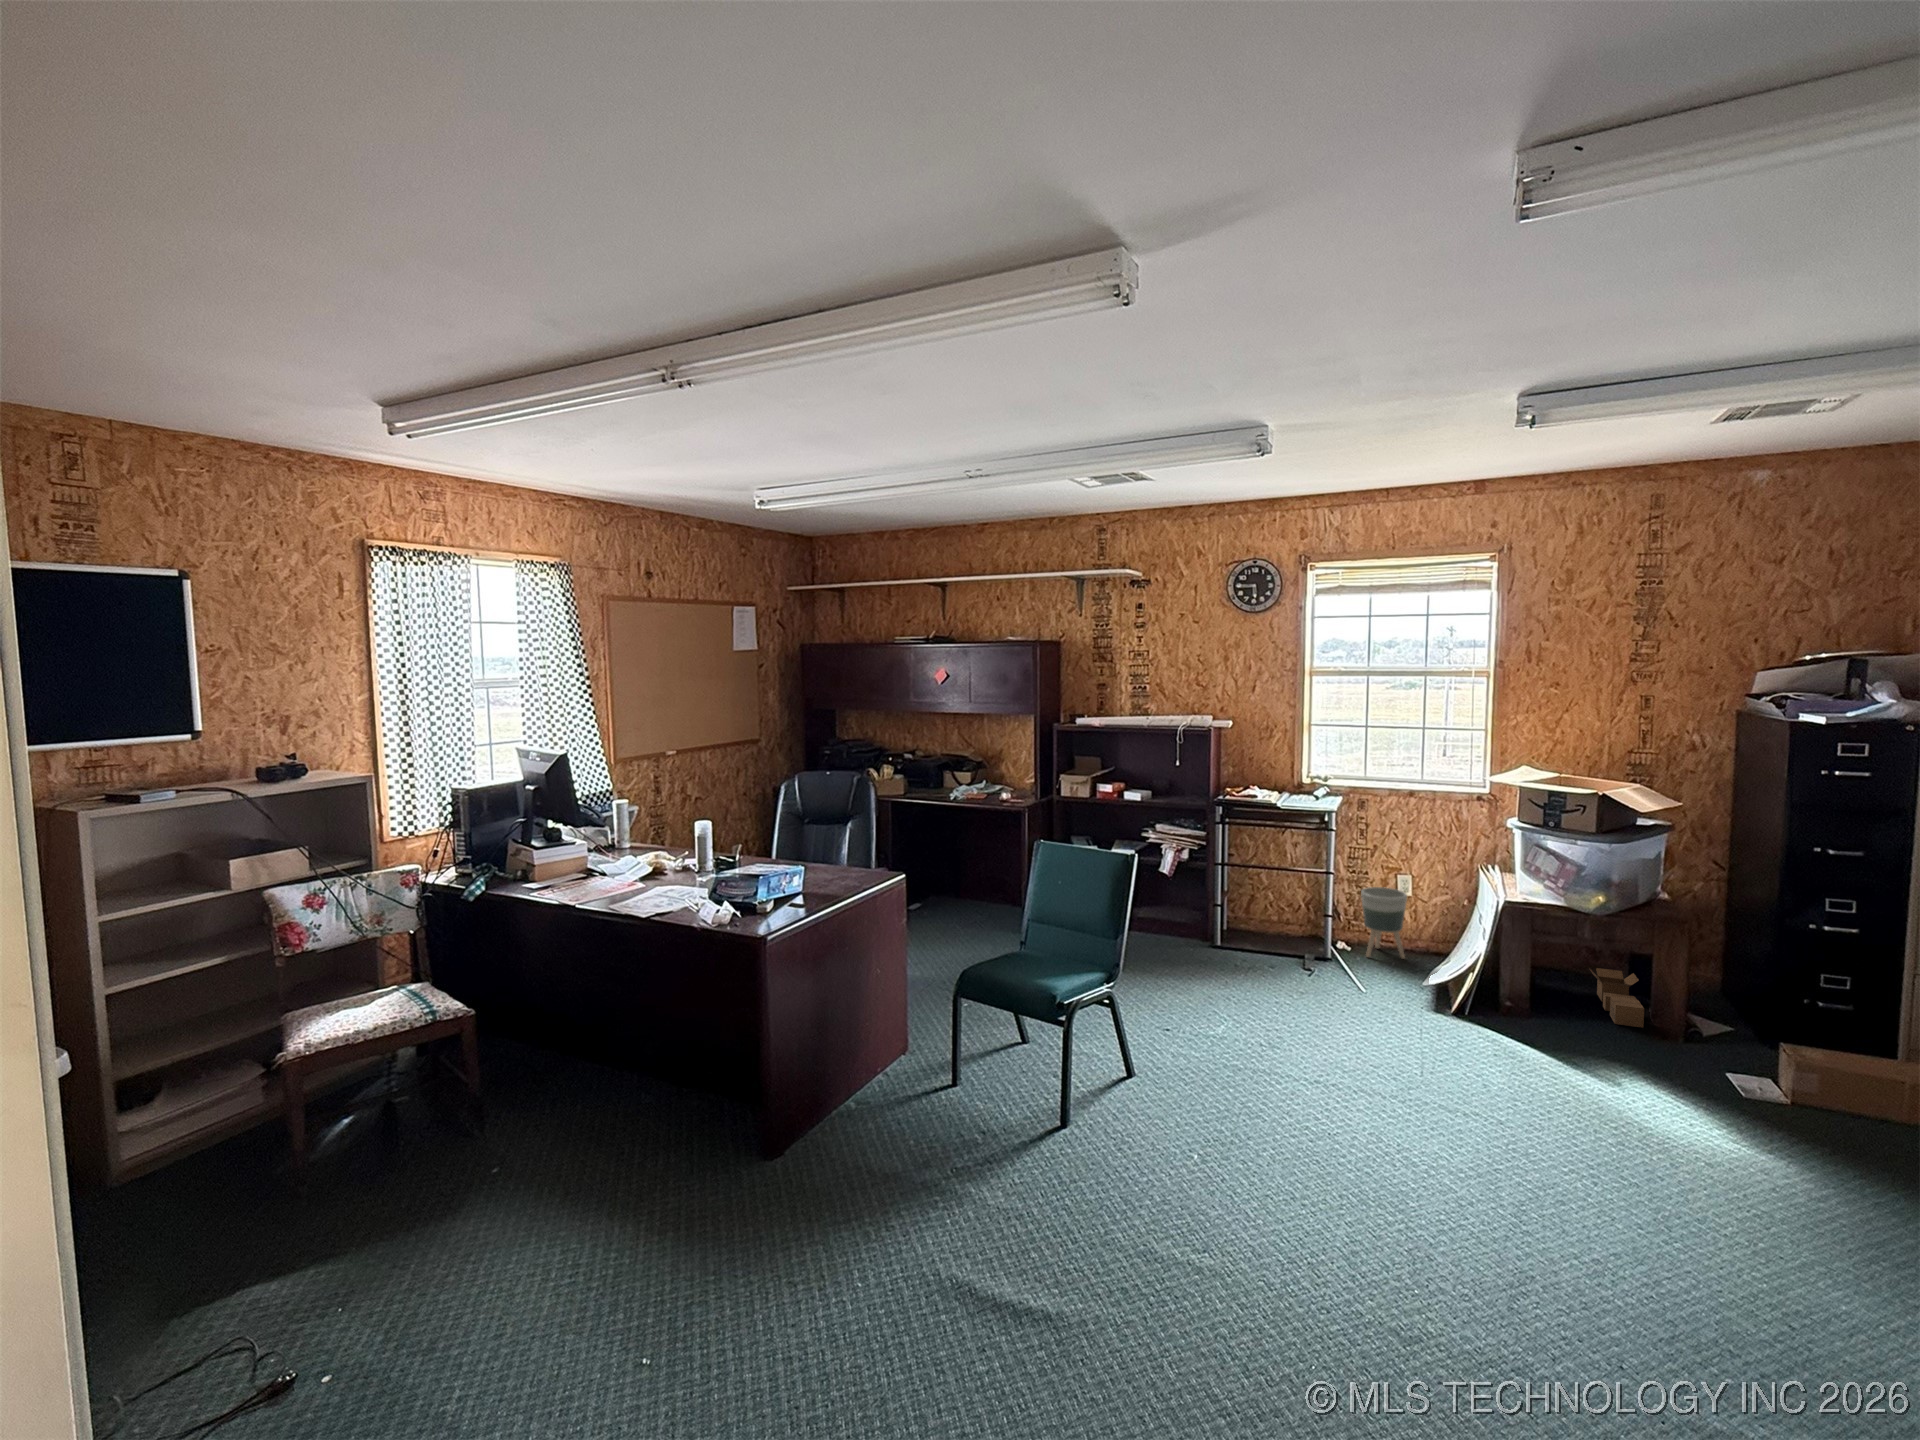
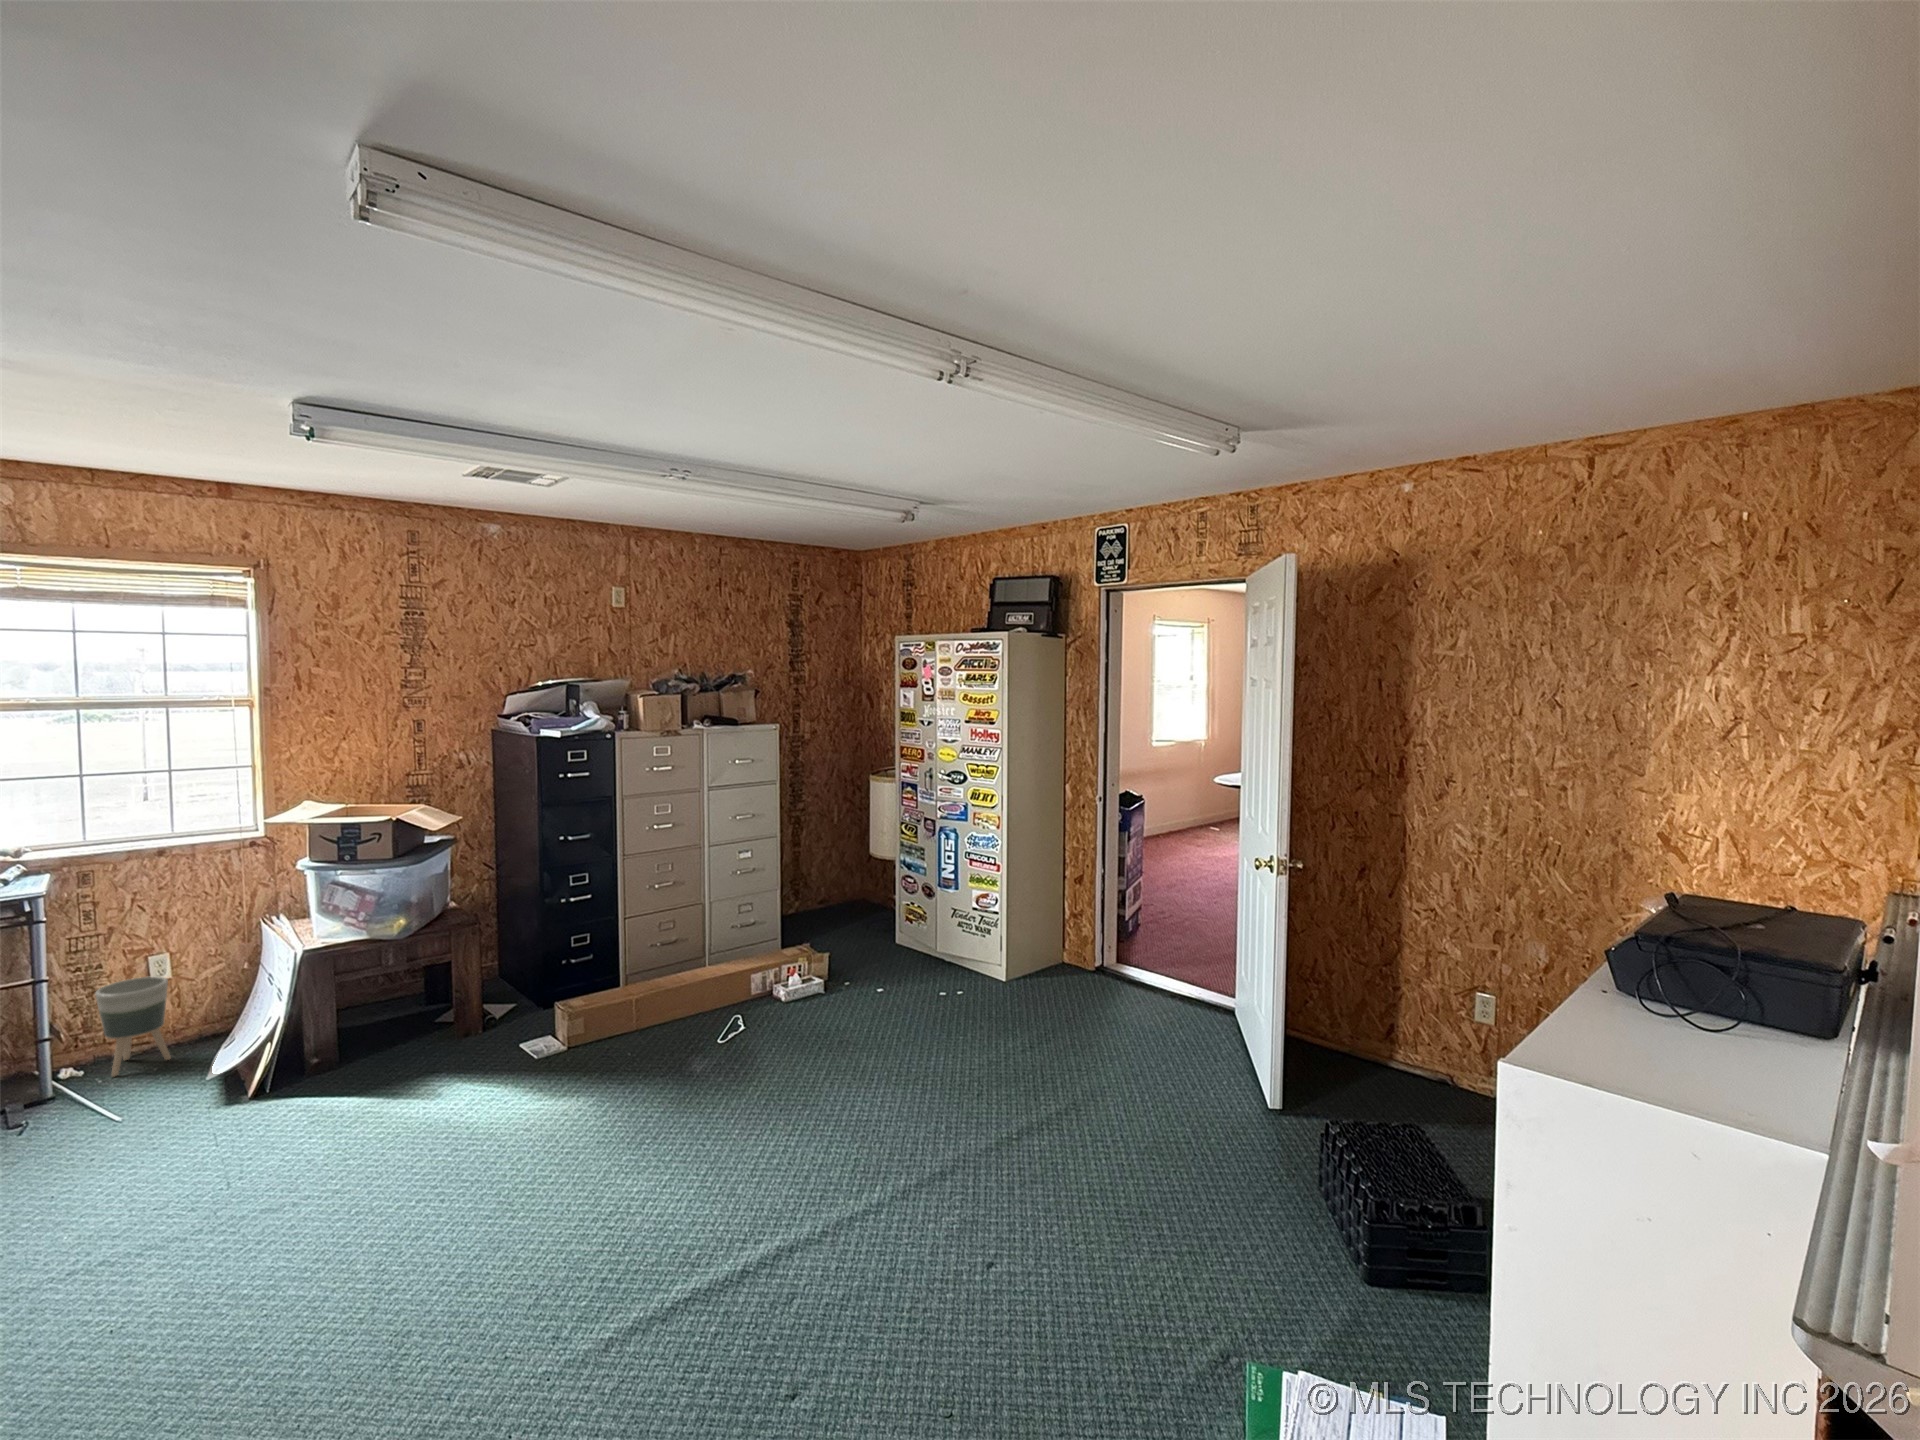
cardboard box: present [1590,968,1644,1028] -> none [390,985,447,1040]

